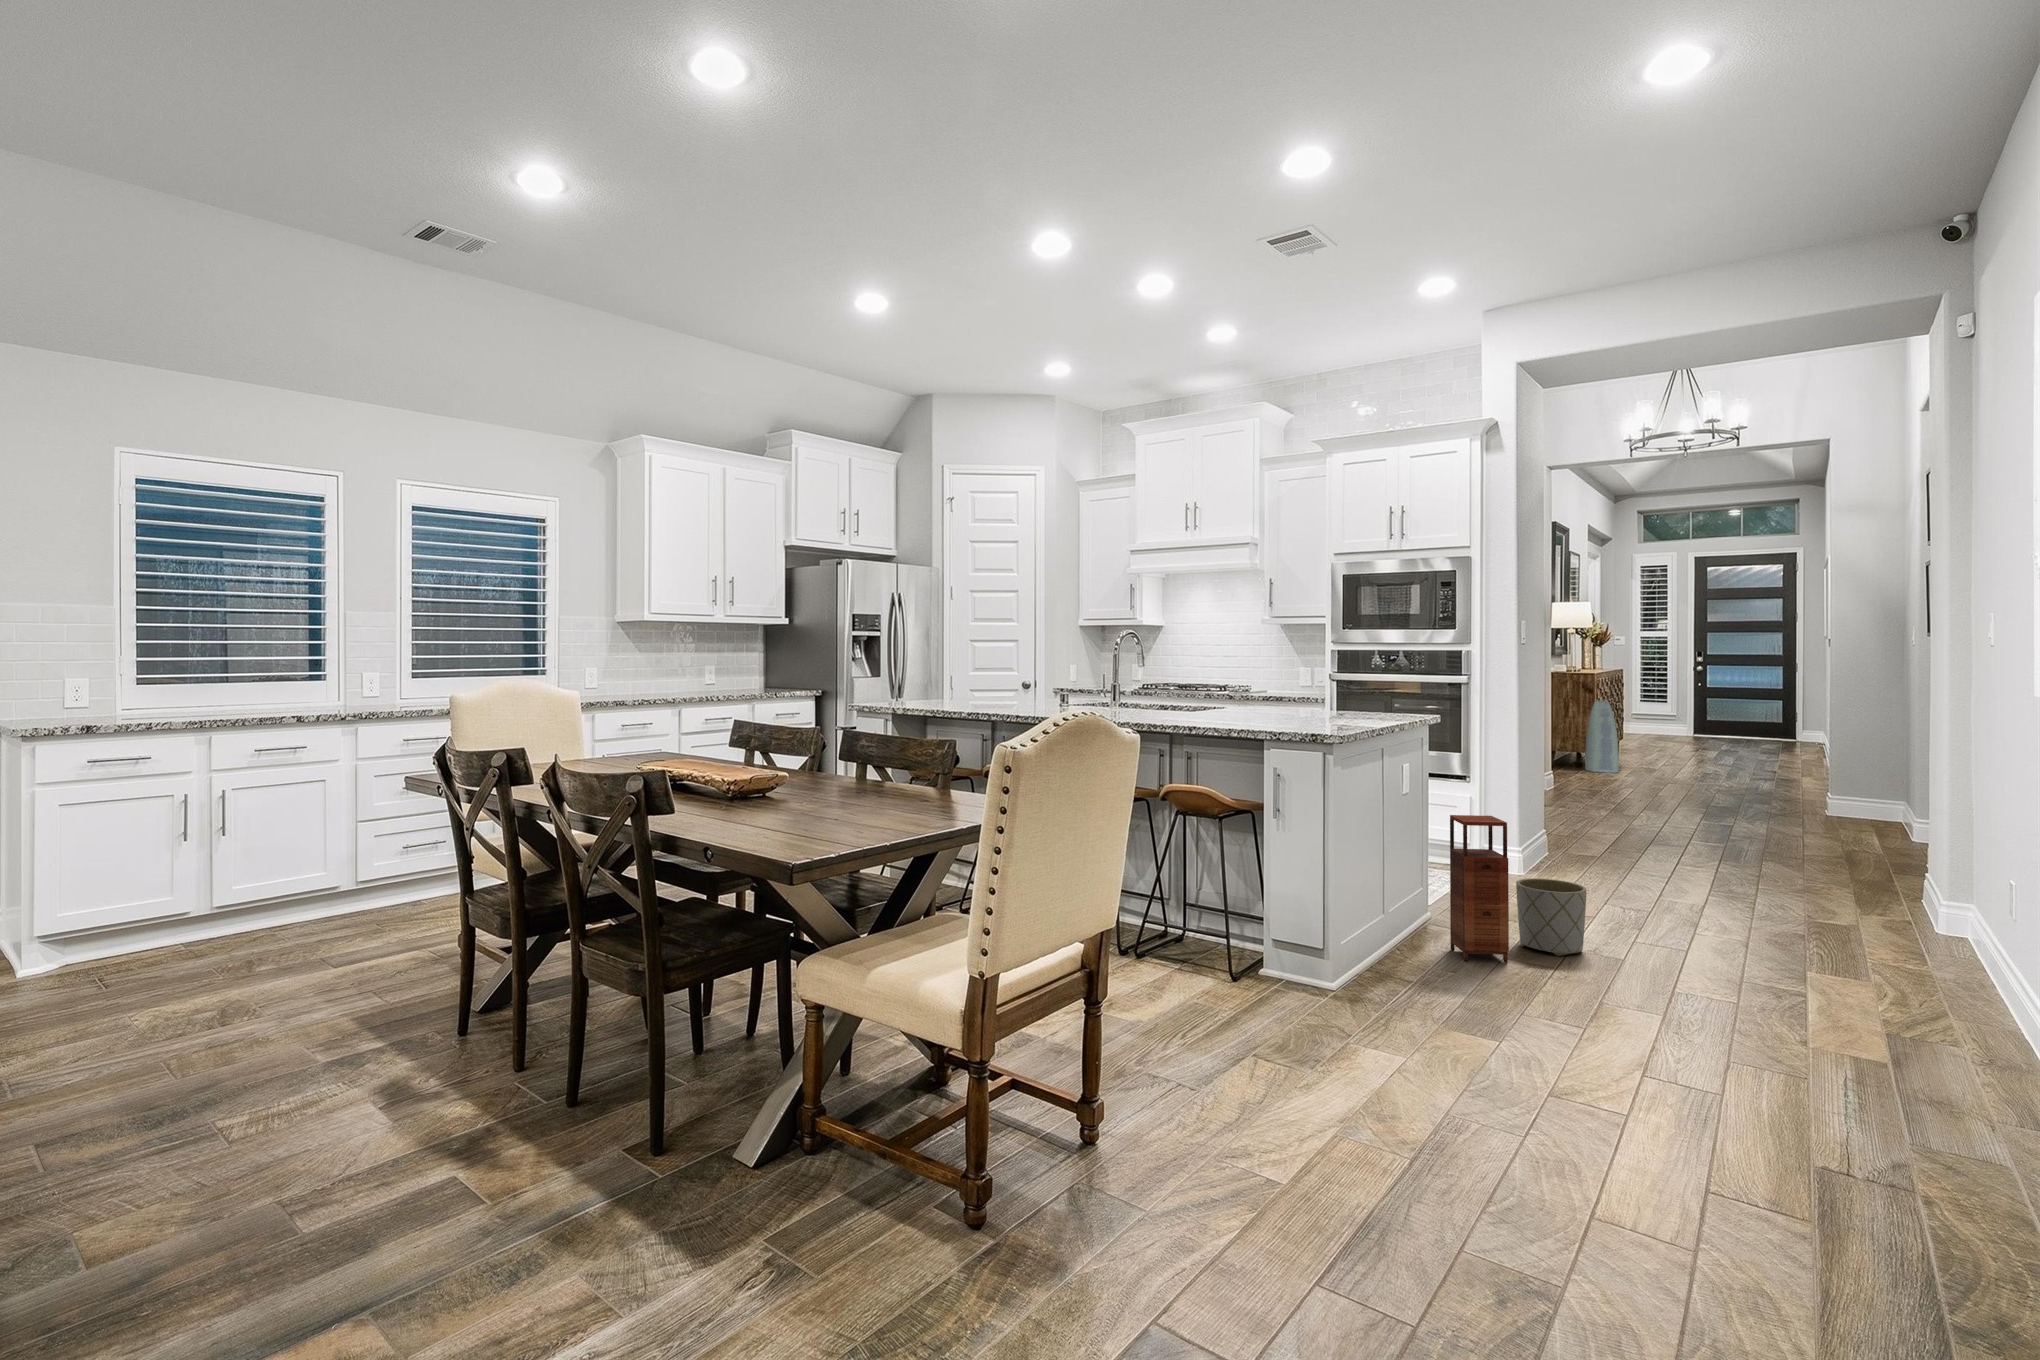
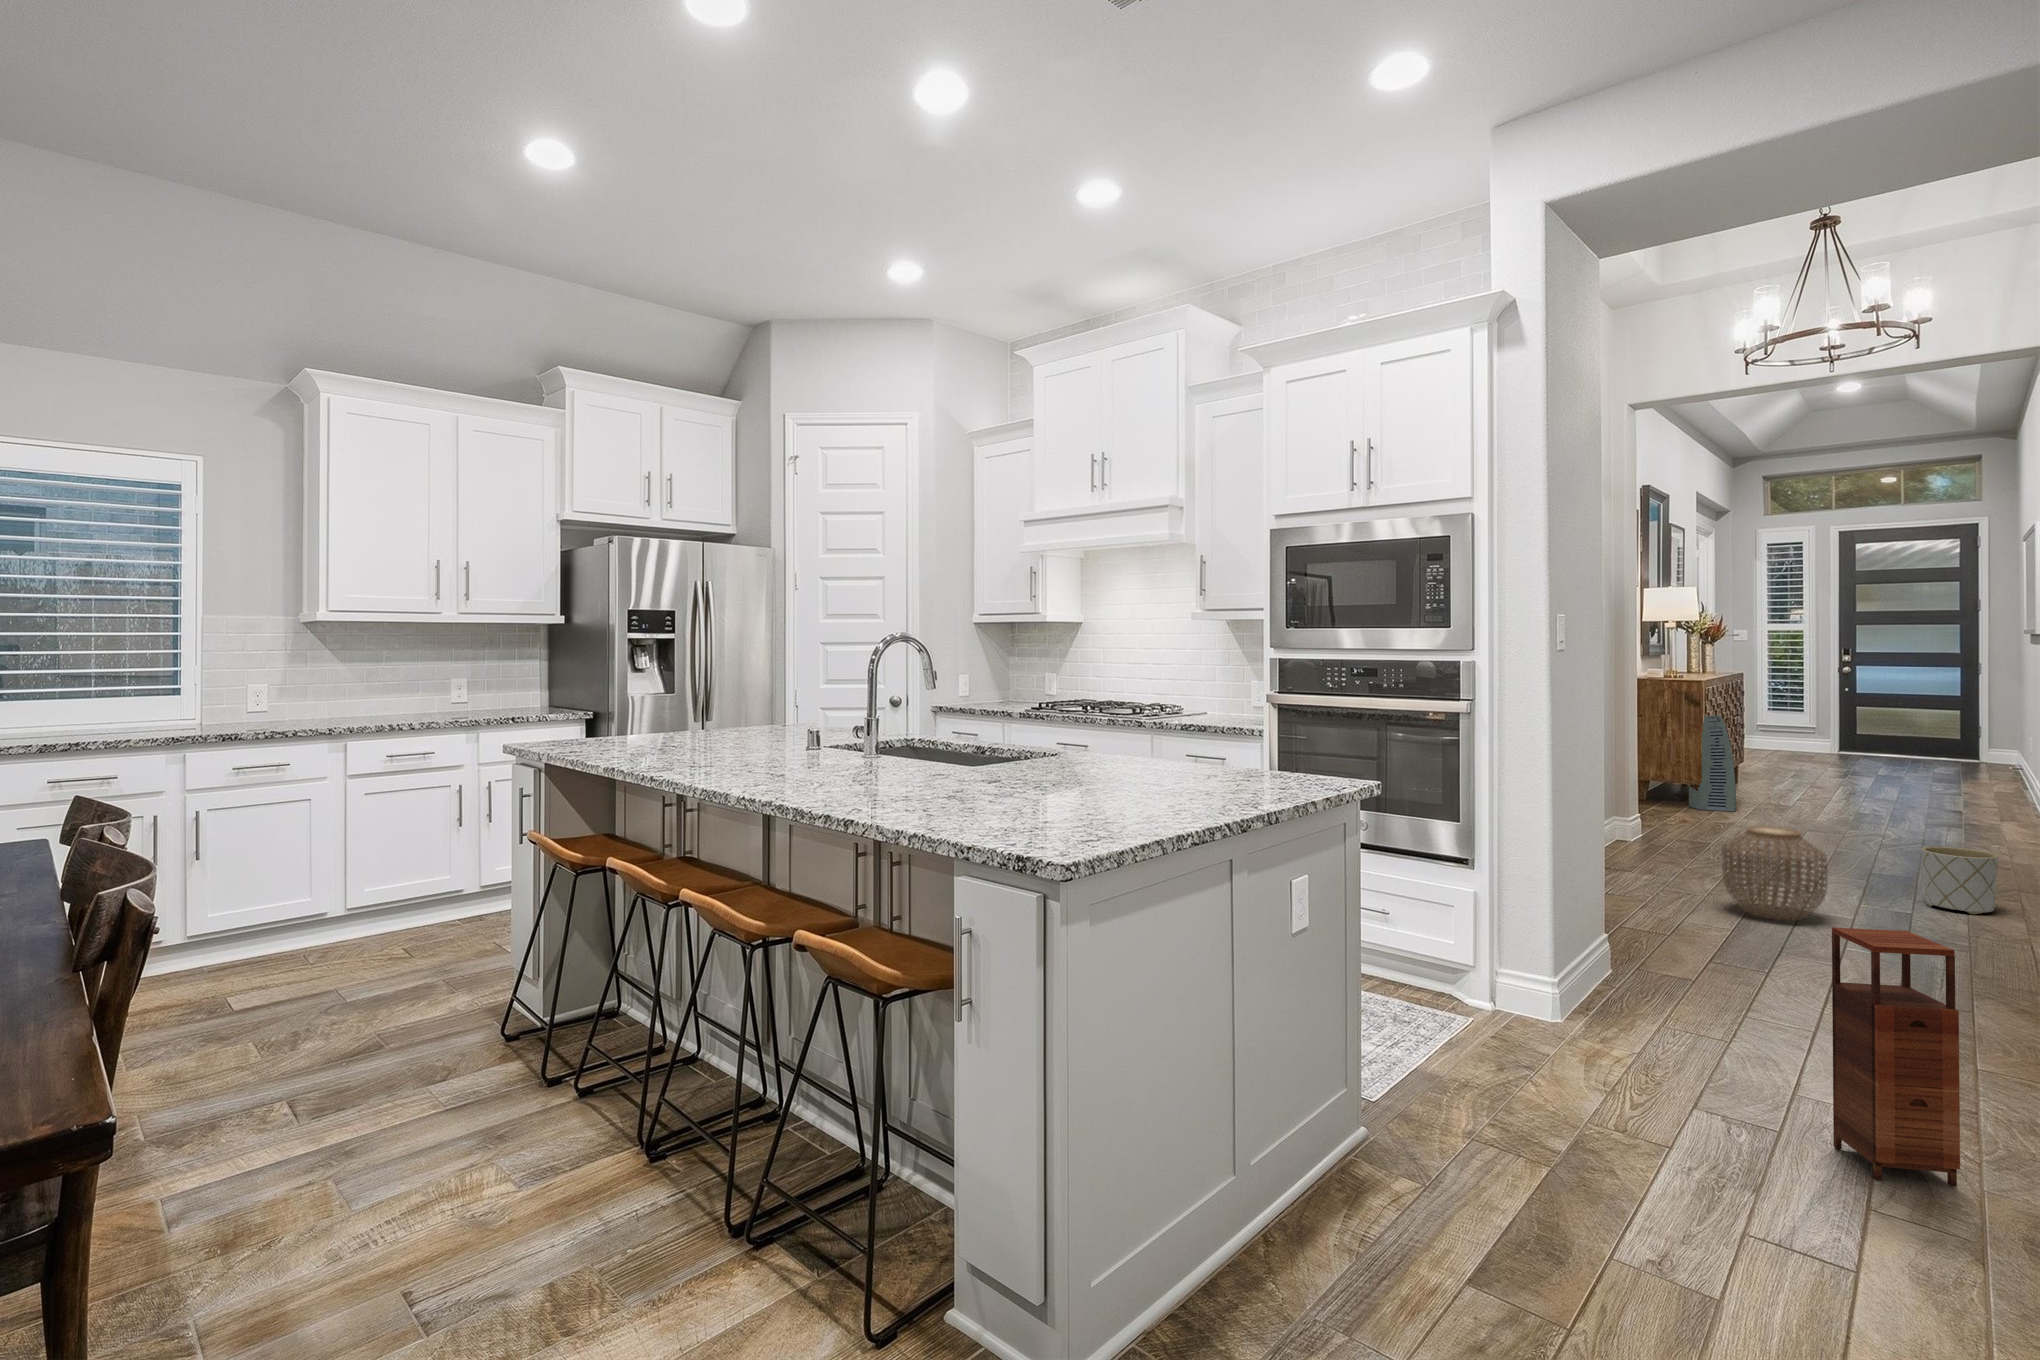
woven basket: none [1614,768,1680,830] -> present [1722,826,1827,920]
storage cabinet: present [1450,815,1509,963] -> present [1832,927,1960,1187]
planter: present [1516,878,1587,956] -> present [1921,847,1998,914]

